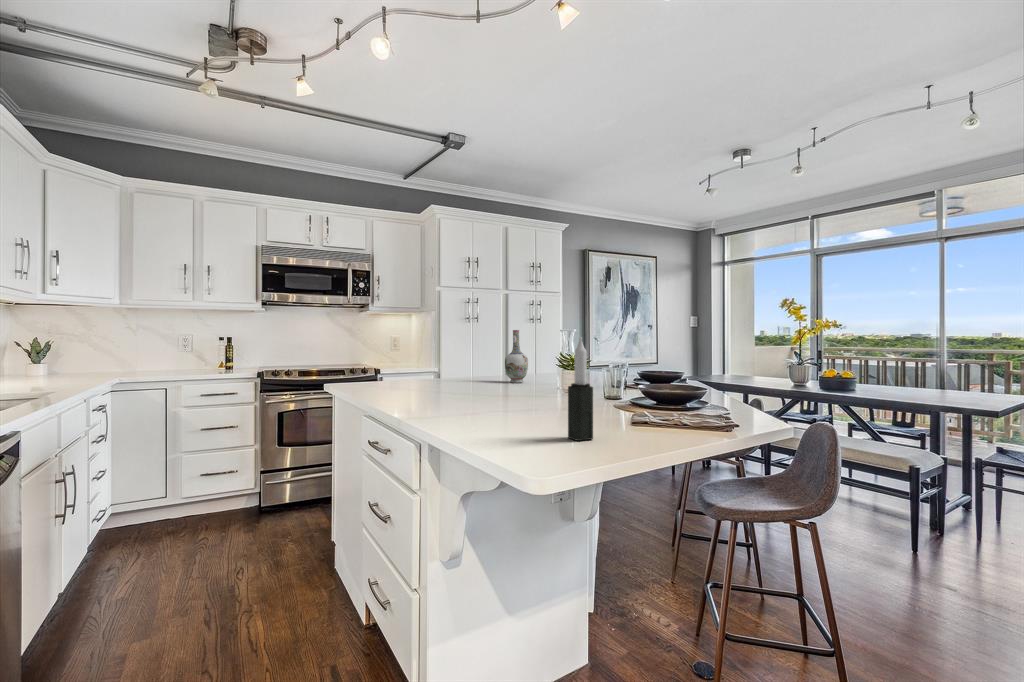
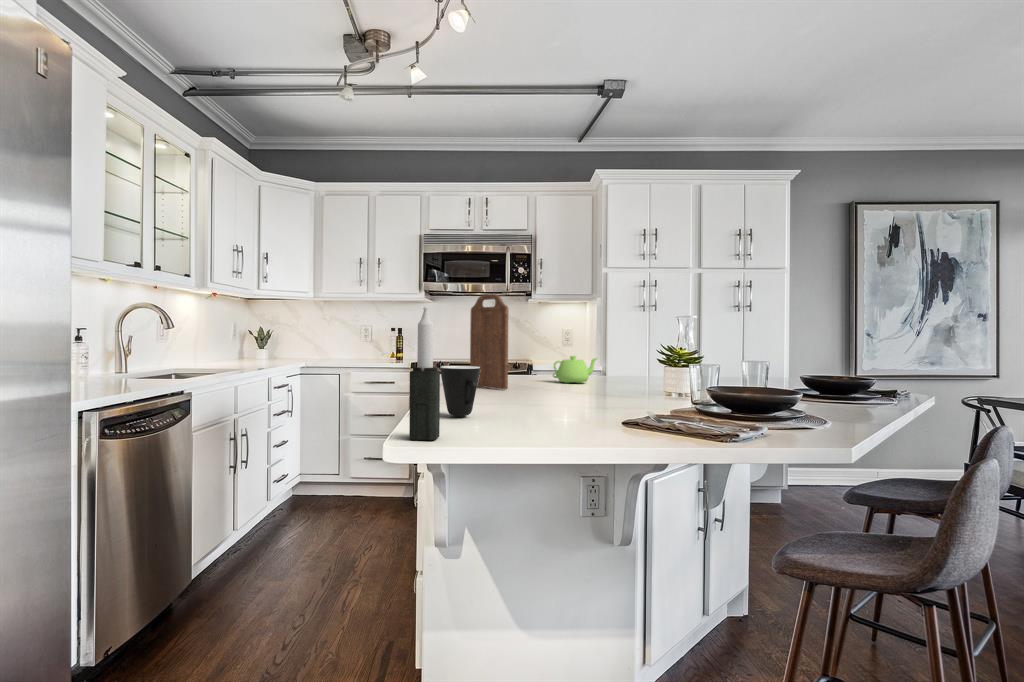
cutting board: none [418,314,461,394] -> present [470,294,509,389]
vase: present [505,330,528,383] -> none [618,315,649,384]
teapot: none [461,363,495,385] -> present [553,356,597,383]
mug: none [512,379,550,420] -> present [440,366,480,417]

